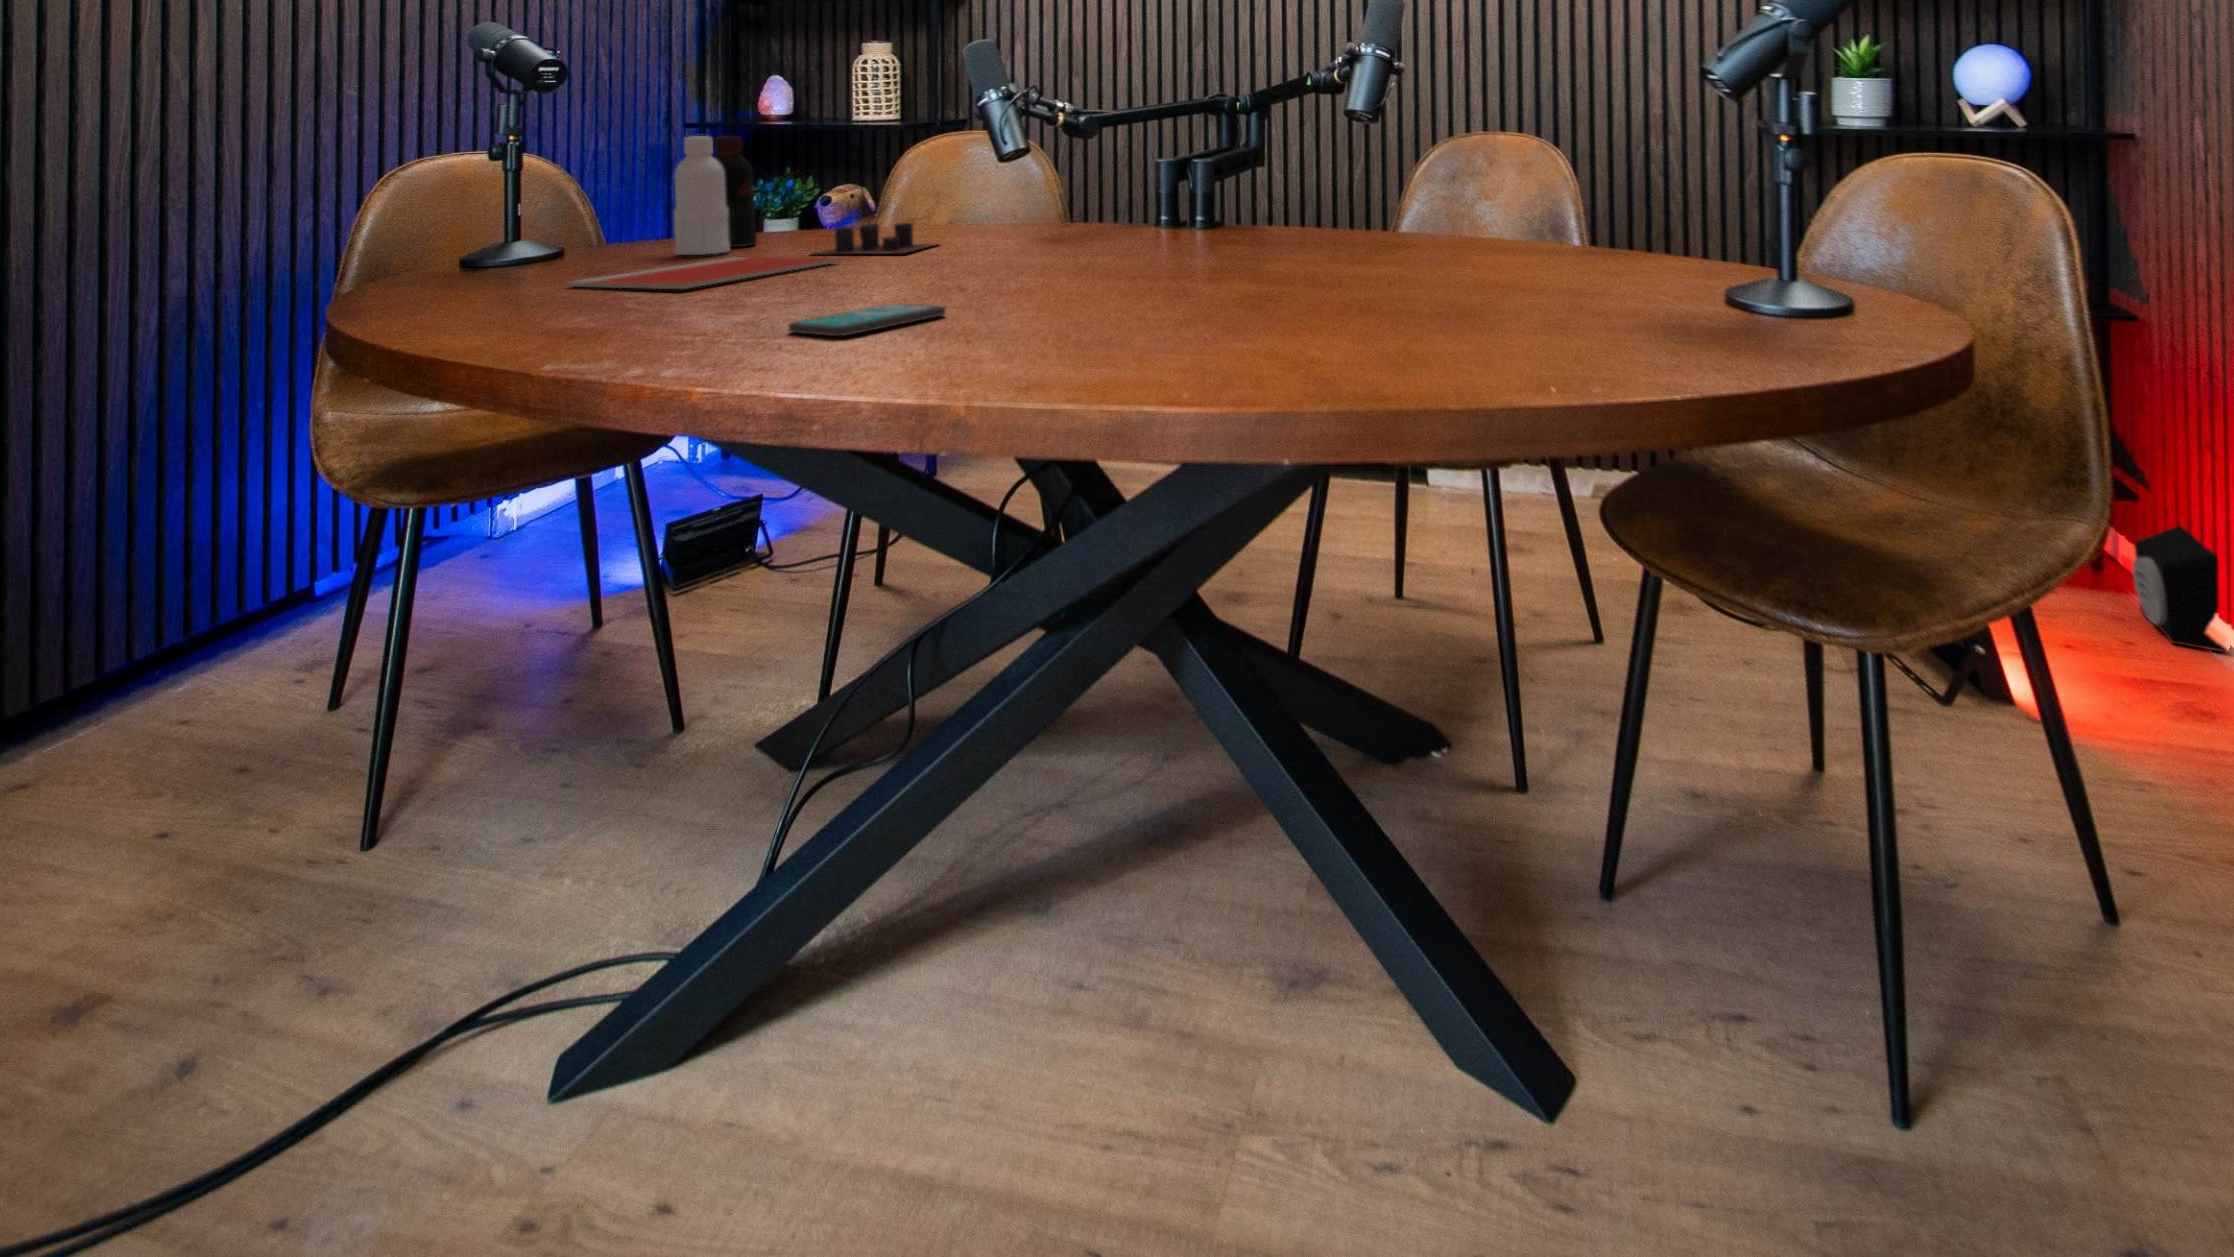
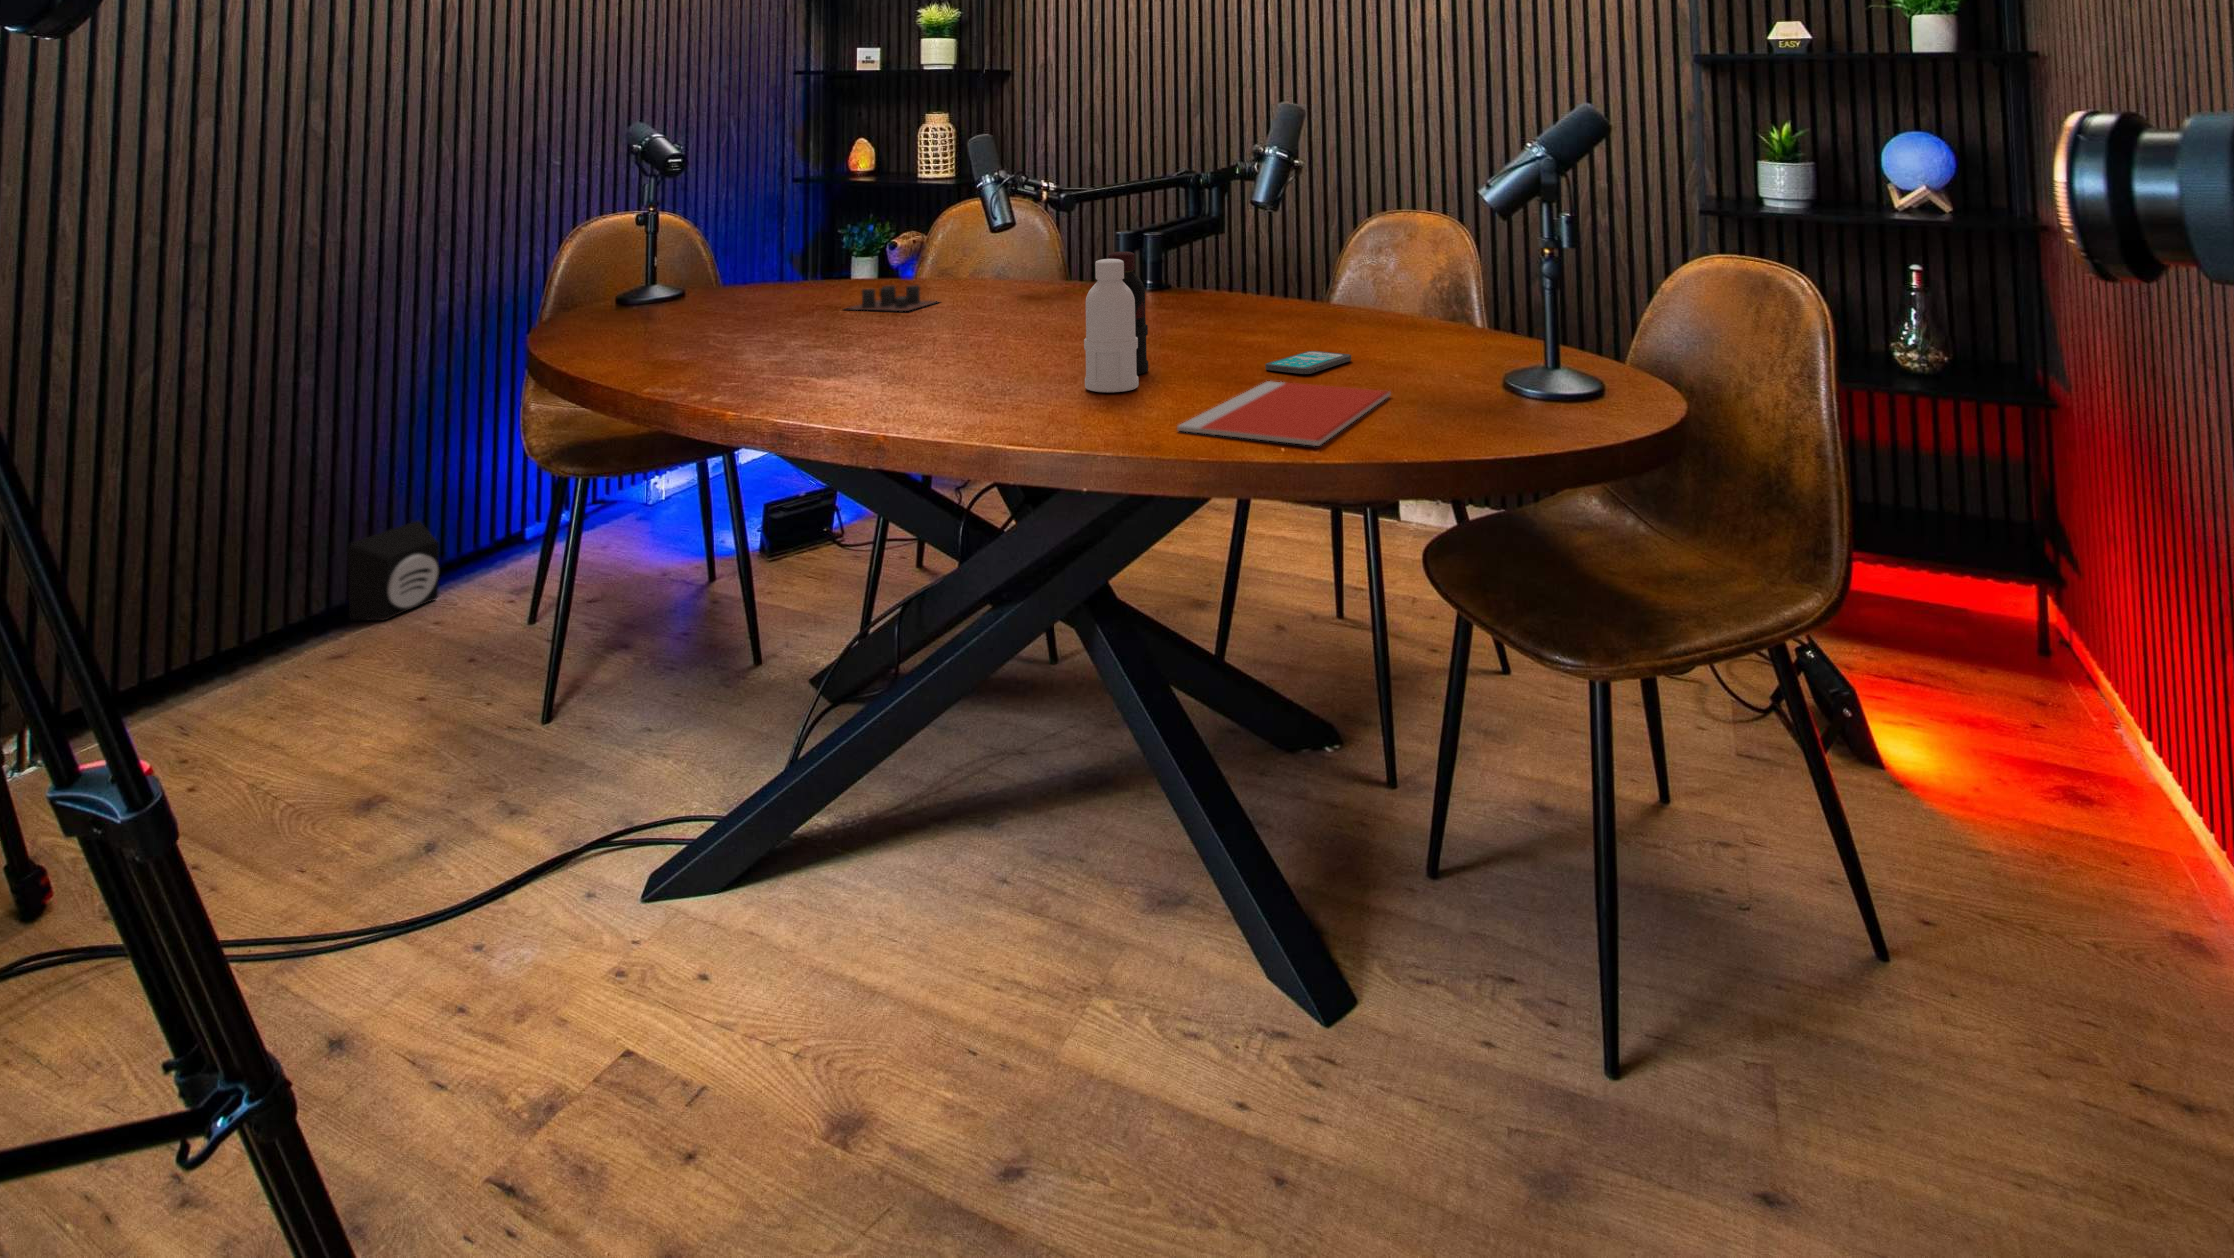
bottle: present [674,136,757,255] -> present [1084,252,1148,392]
notebook: present [566,257,839,289] -> present [1177,381,1391,446]
smartphone: present [789,304,945,336] -> present [1265,351,1351,374]
speaker: present [2133,525,2228,652] -> present [347,521,439,620]

